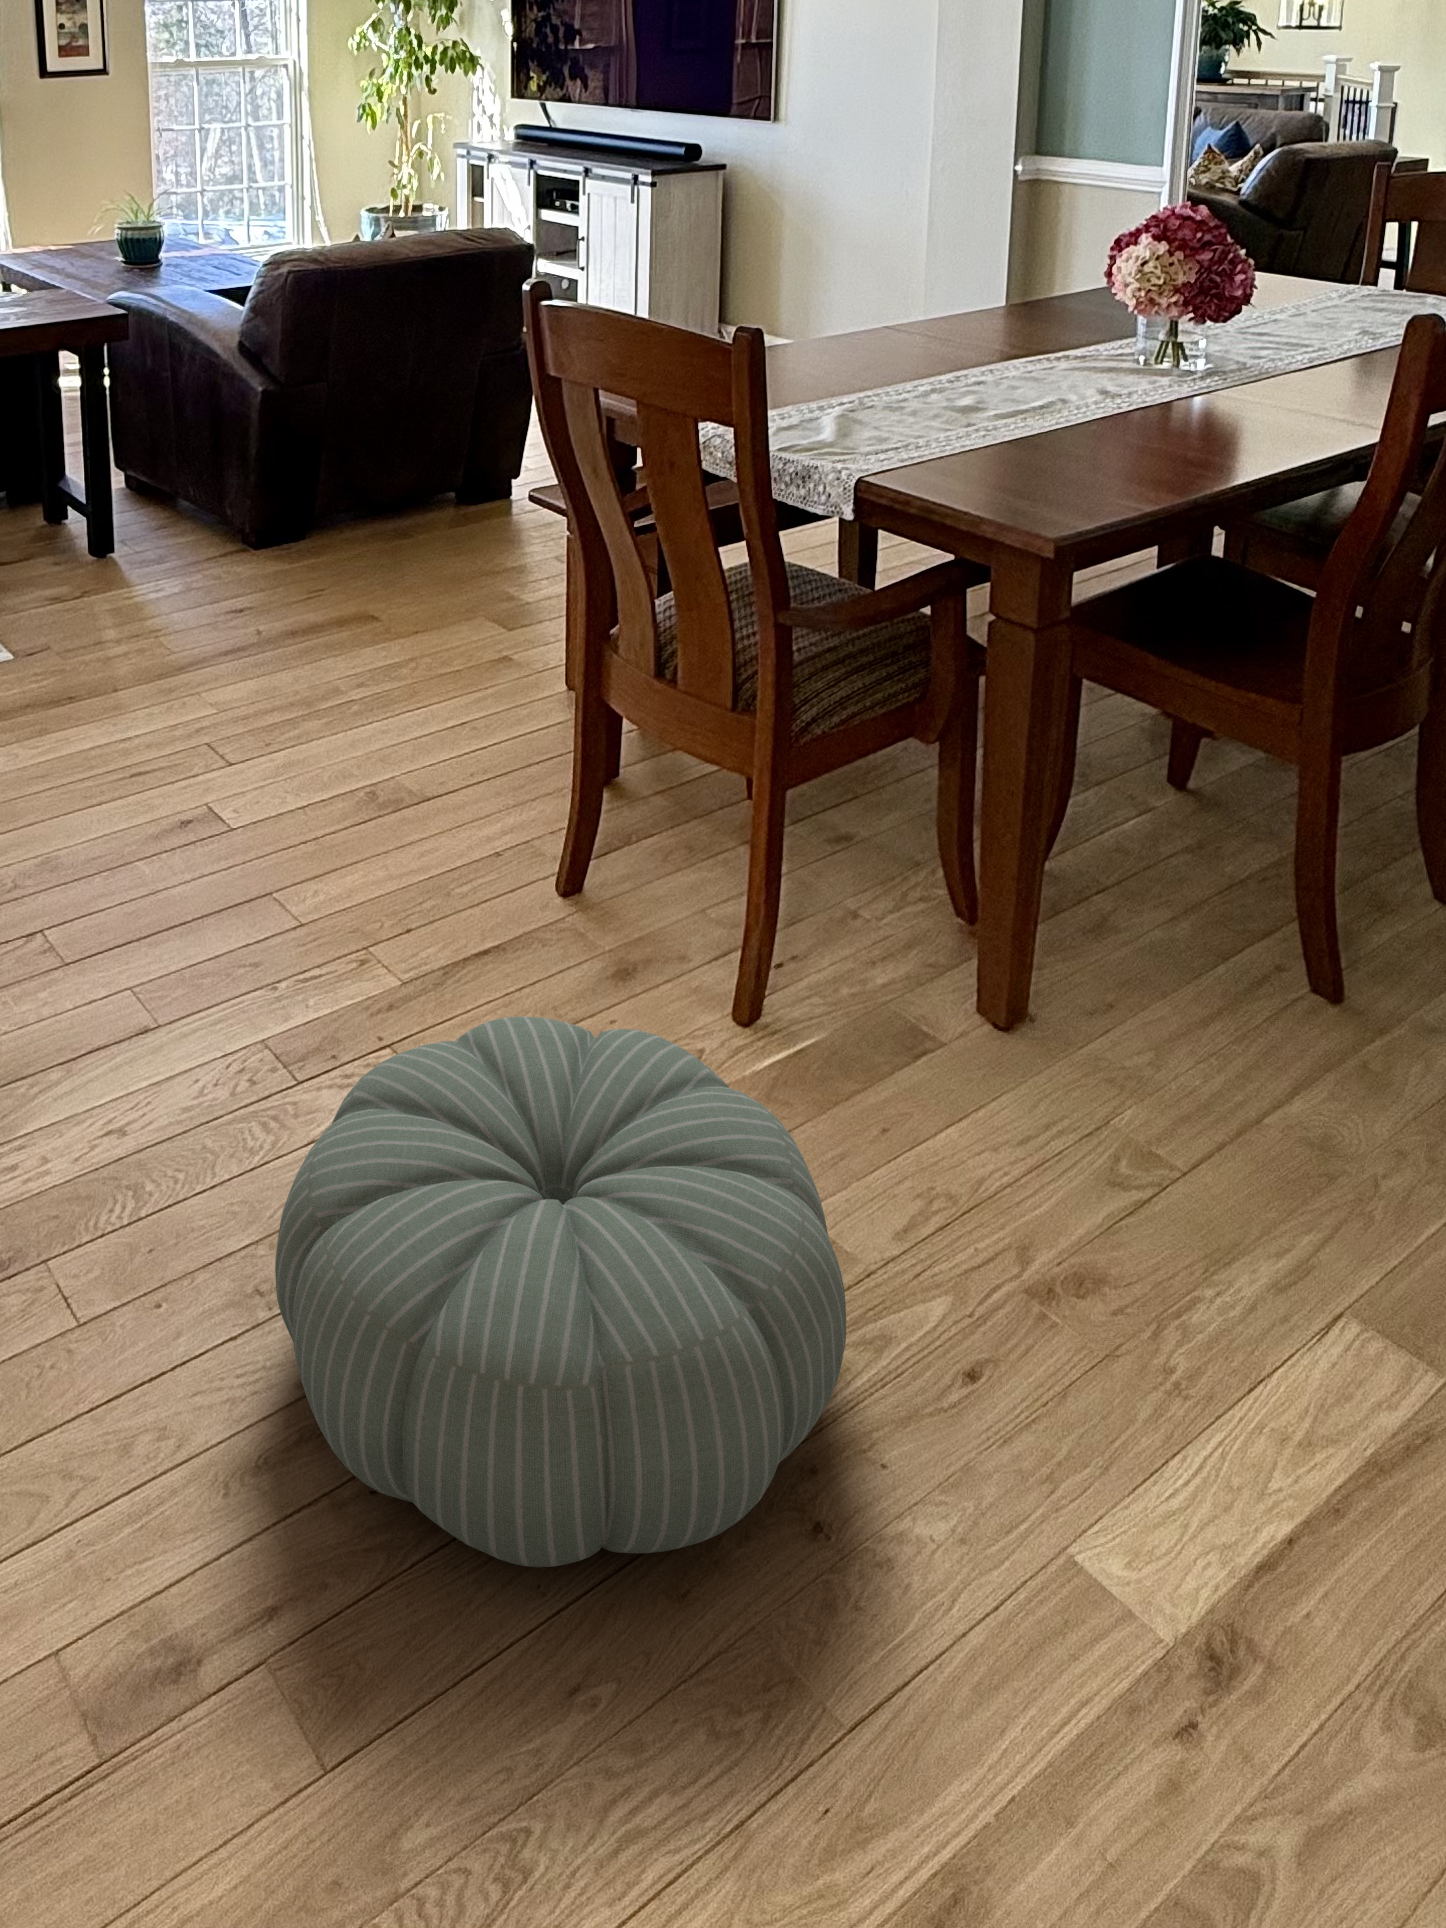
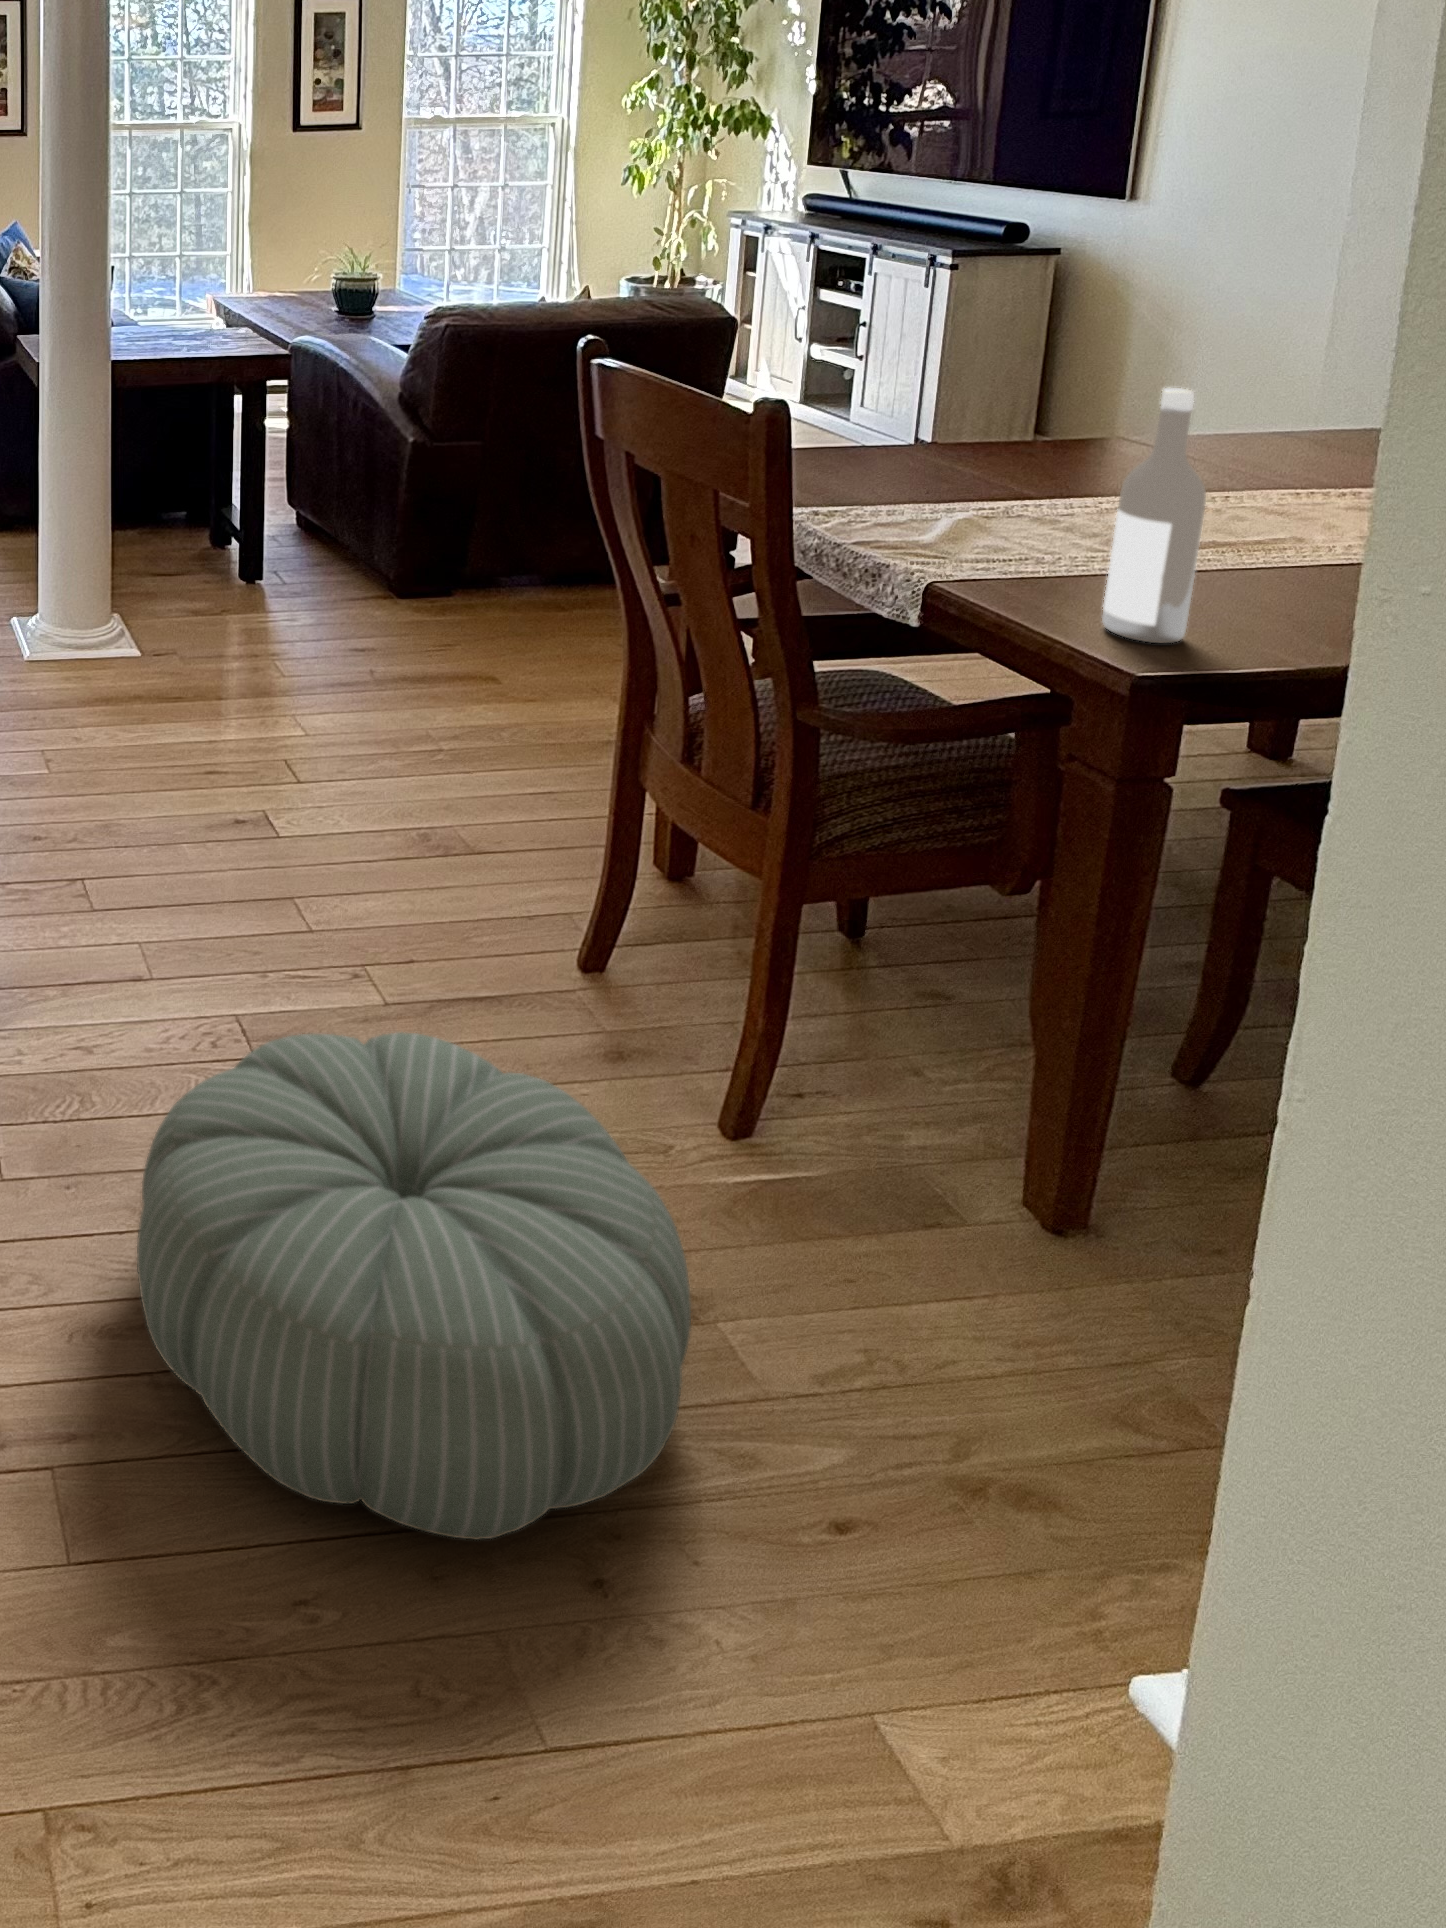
wine bottle: none [992,291,1061,508] -> present [1102,388,1206,643]

